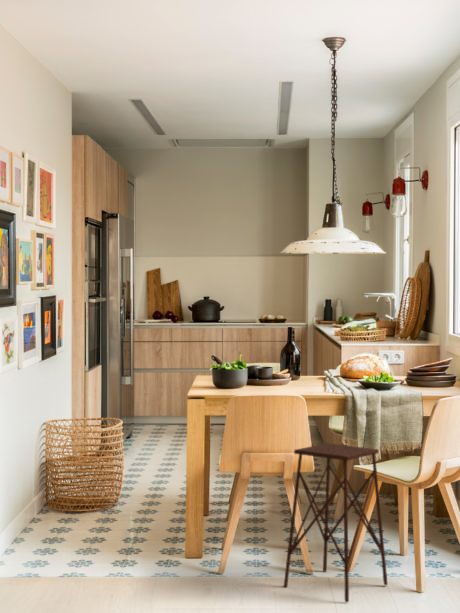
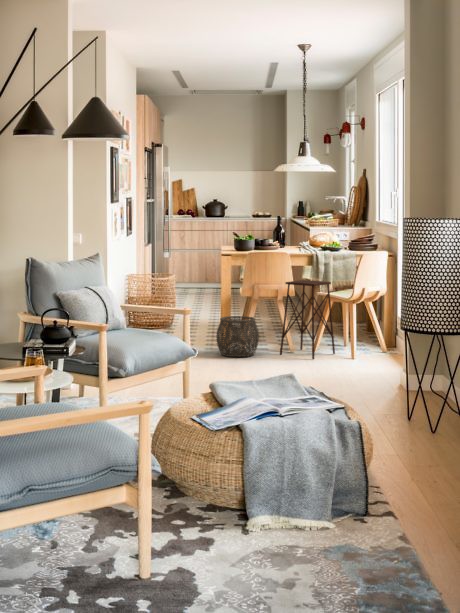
woven basket: none [163,511,245,596] -> present [216,316,259,357]

